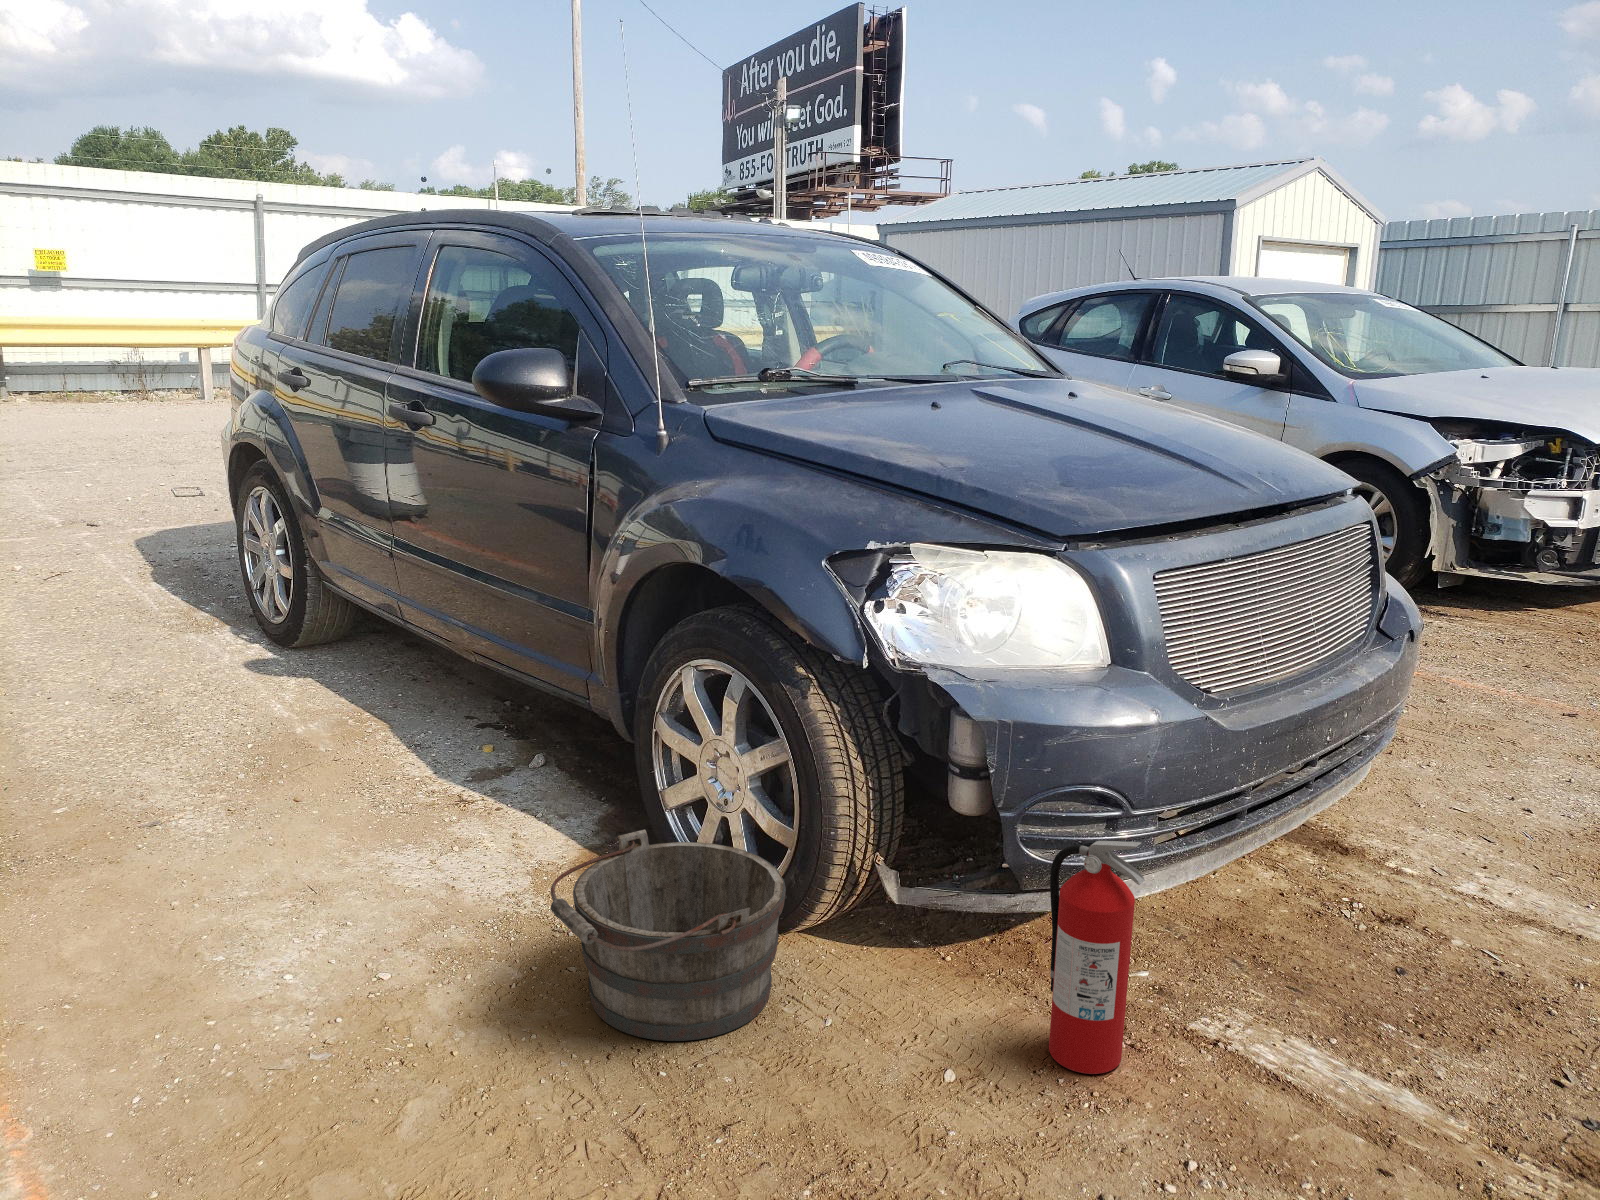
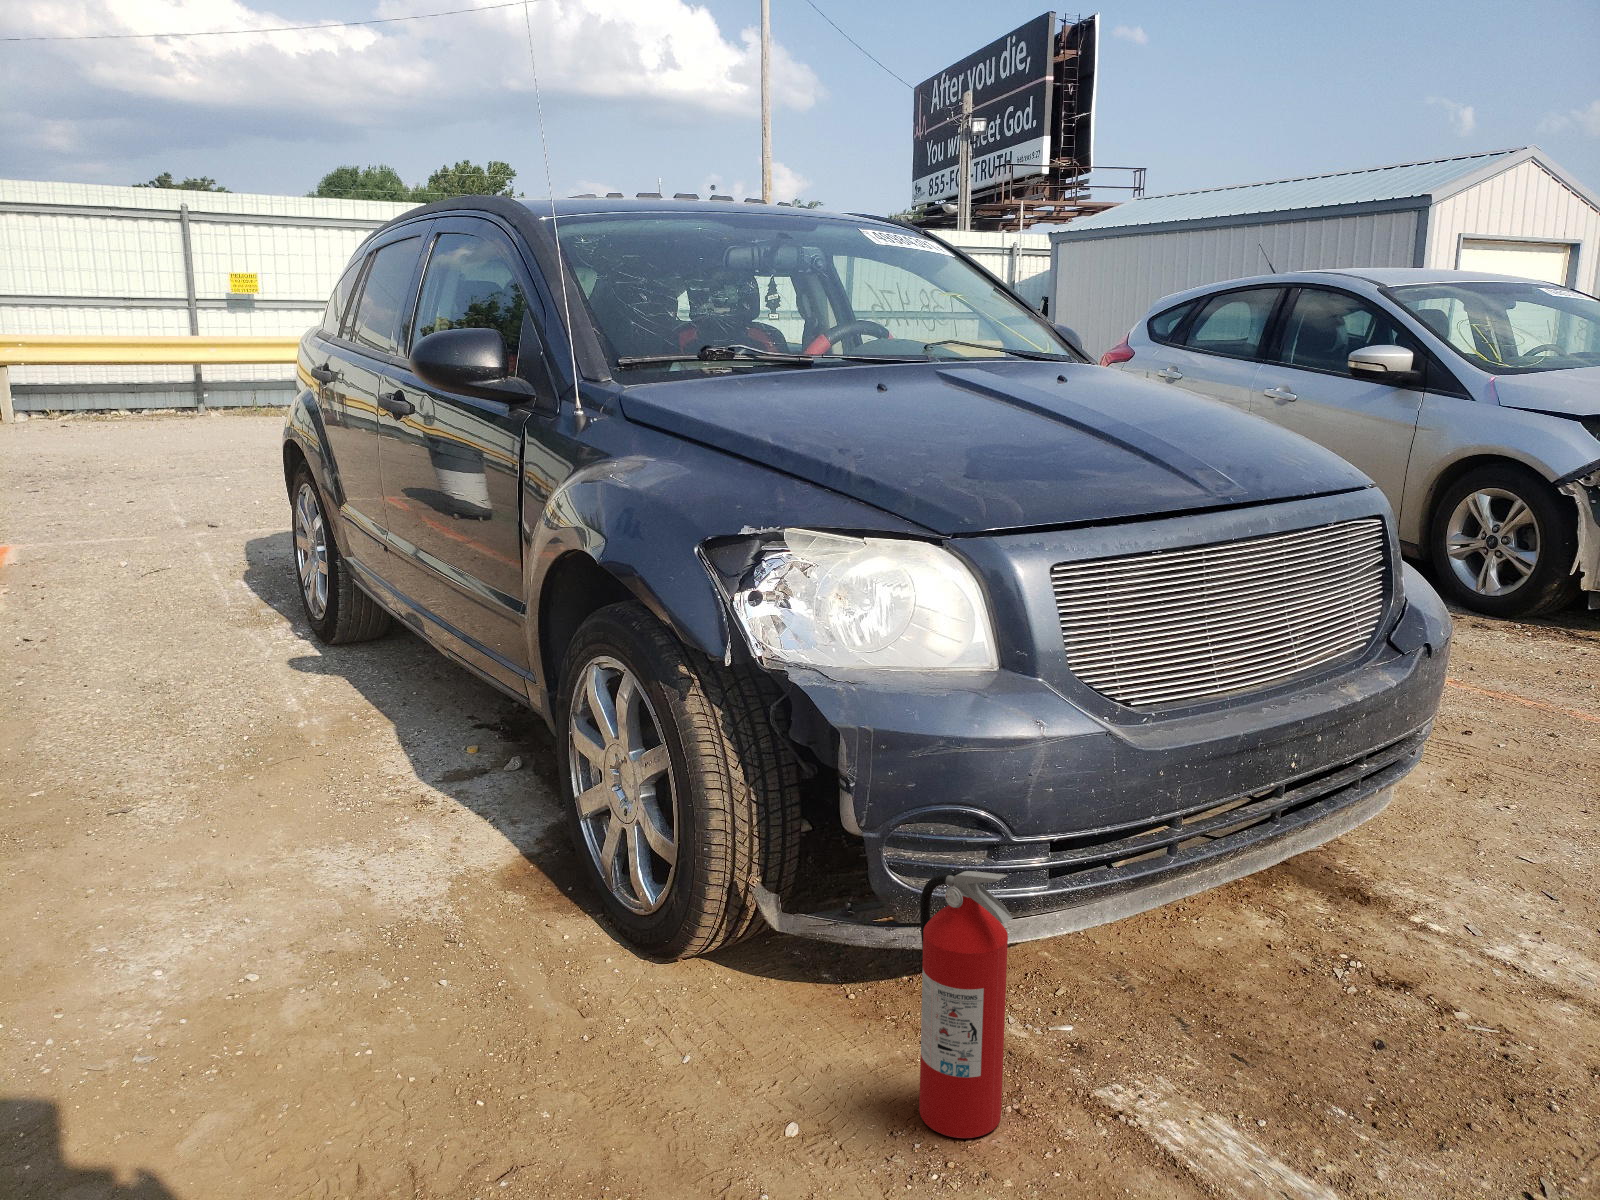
bucket: present [550,830,786,1041] -> none [404,835,660,1064]

